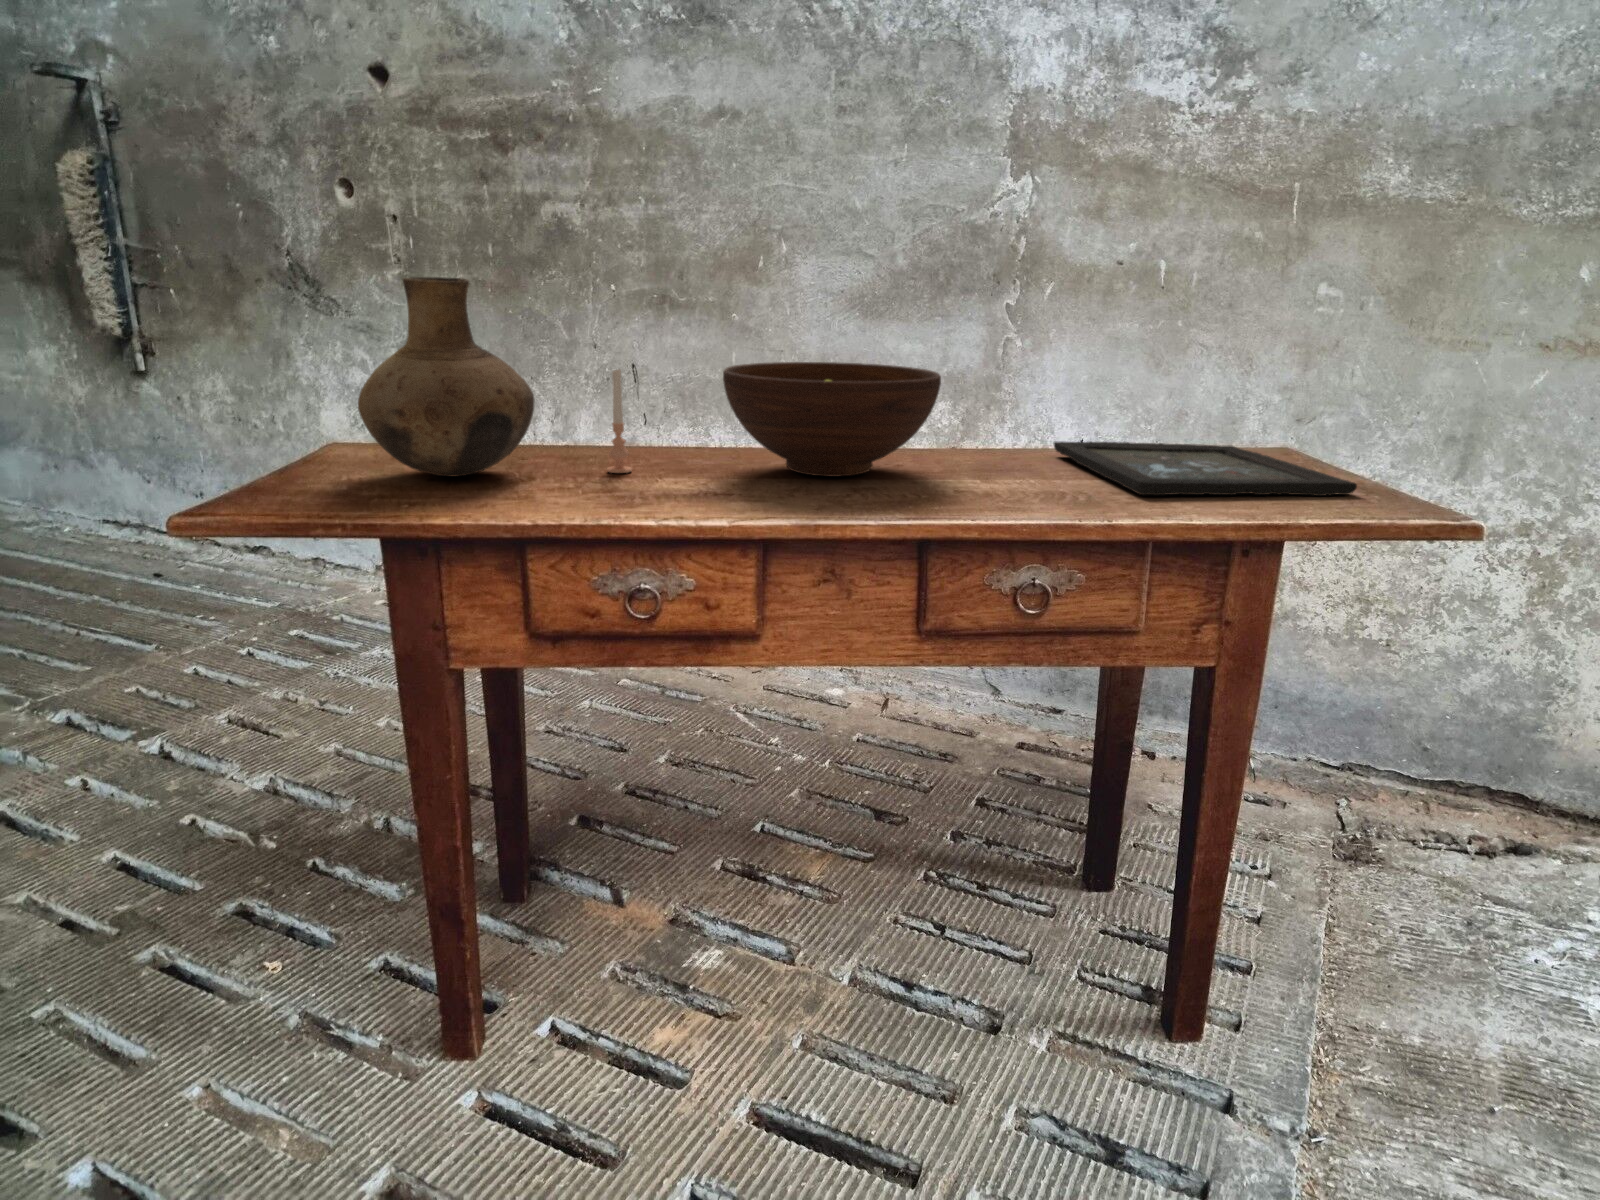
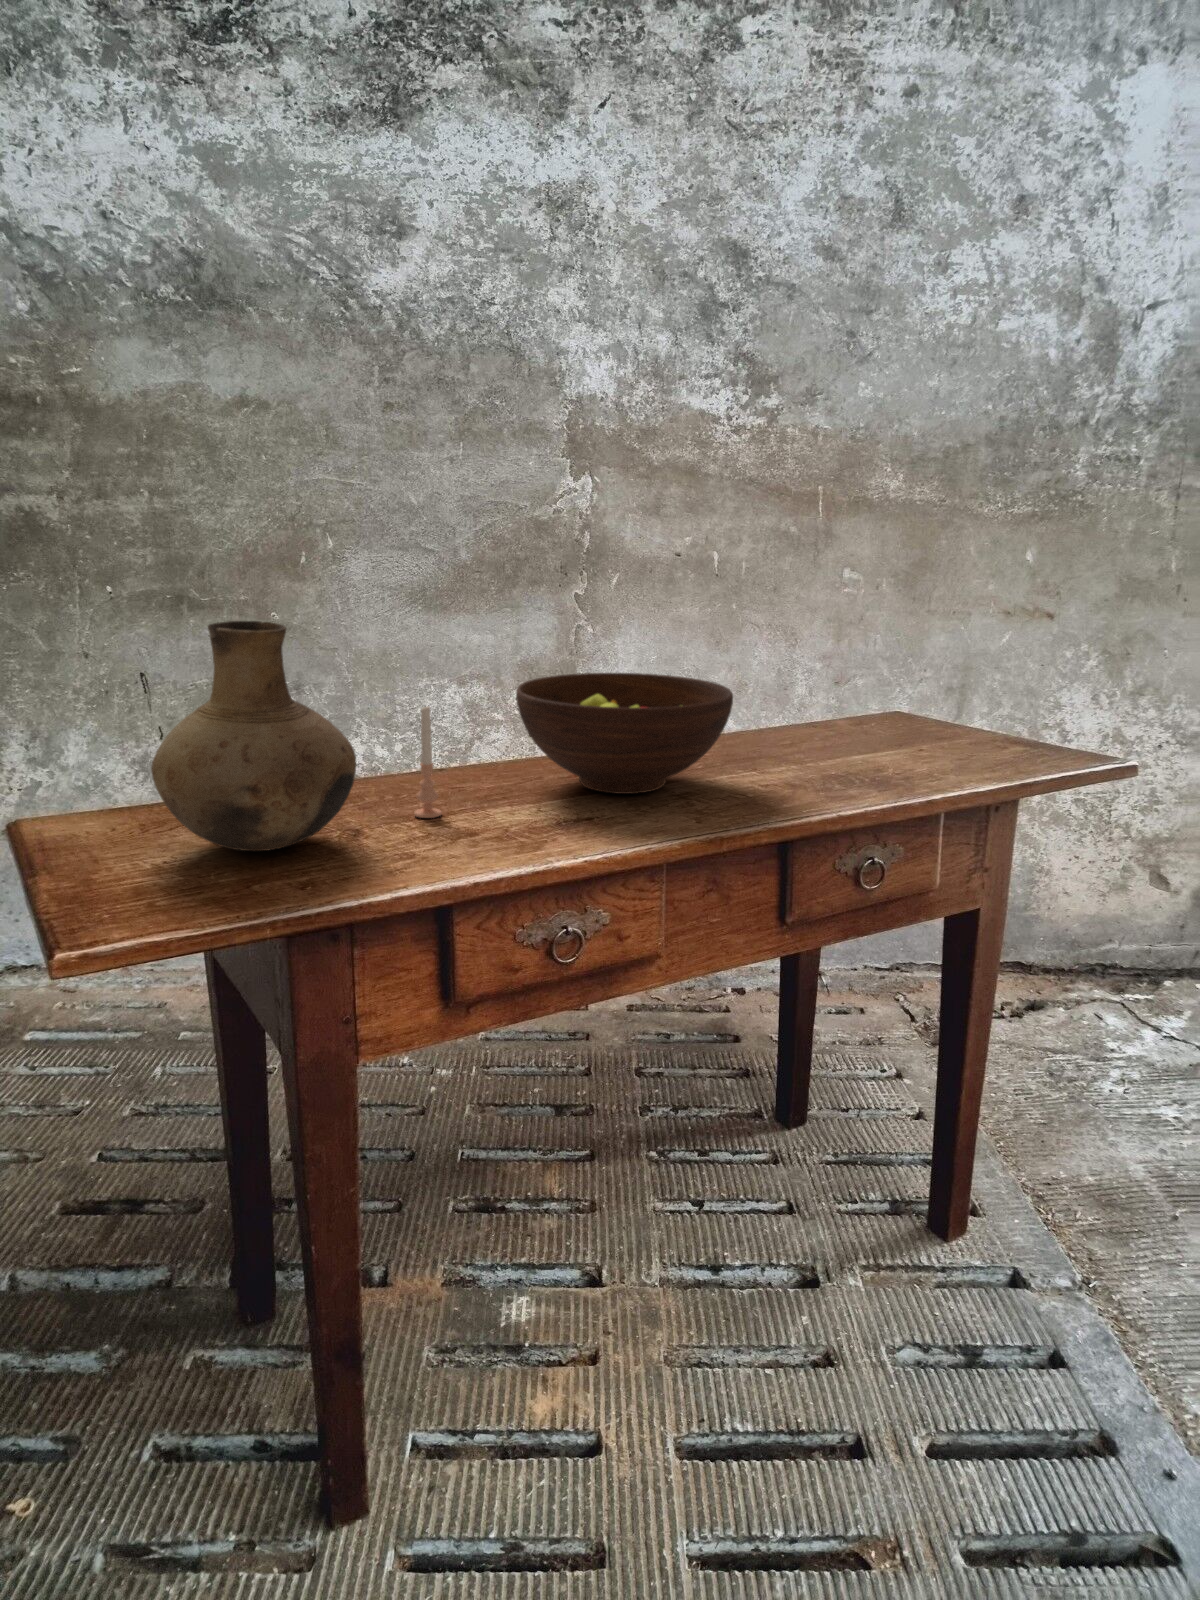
tray: present [1054,441,1357,496] -> none [758,716,1036,779]

